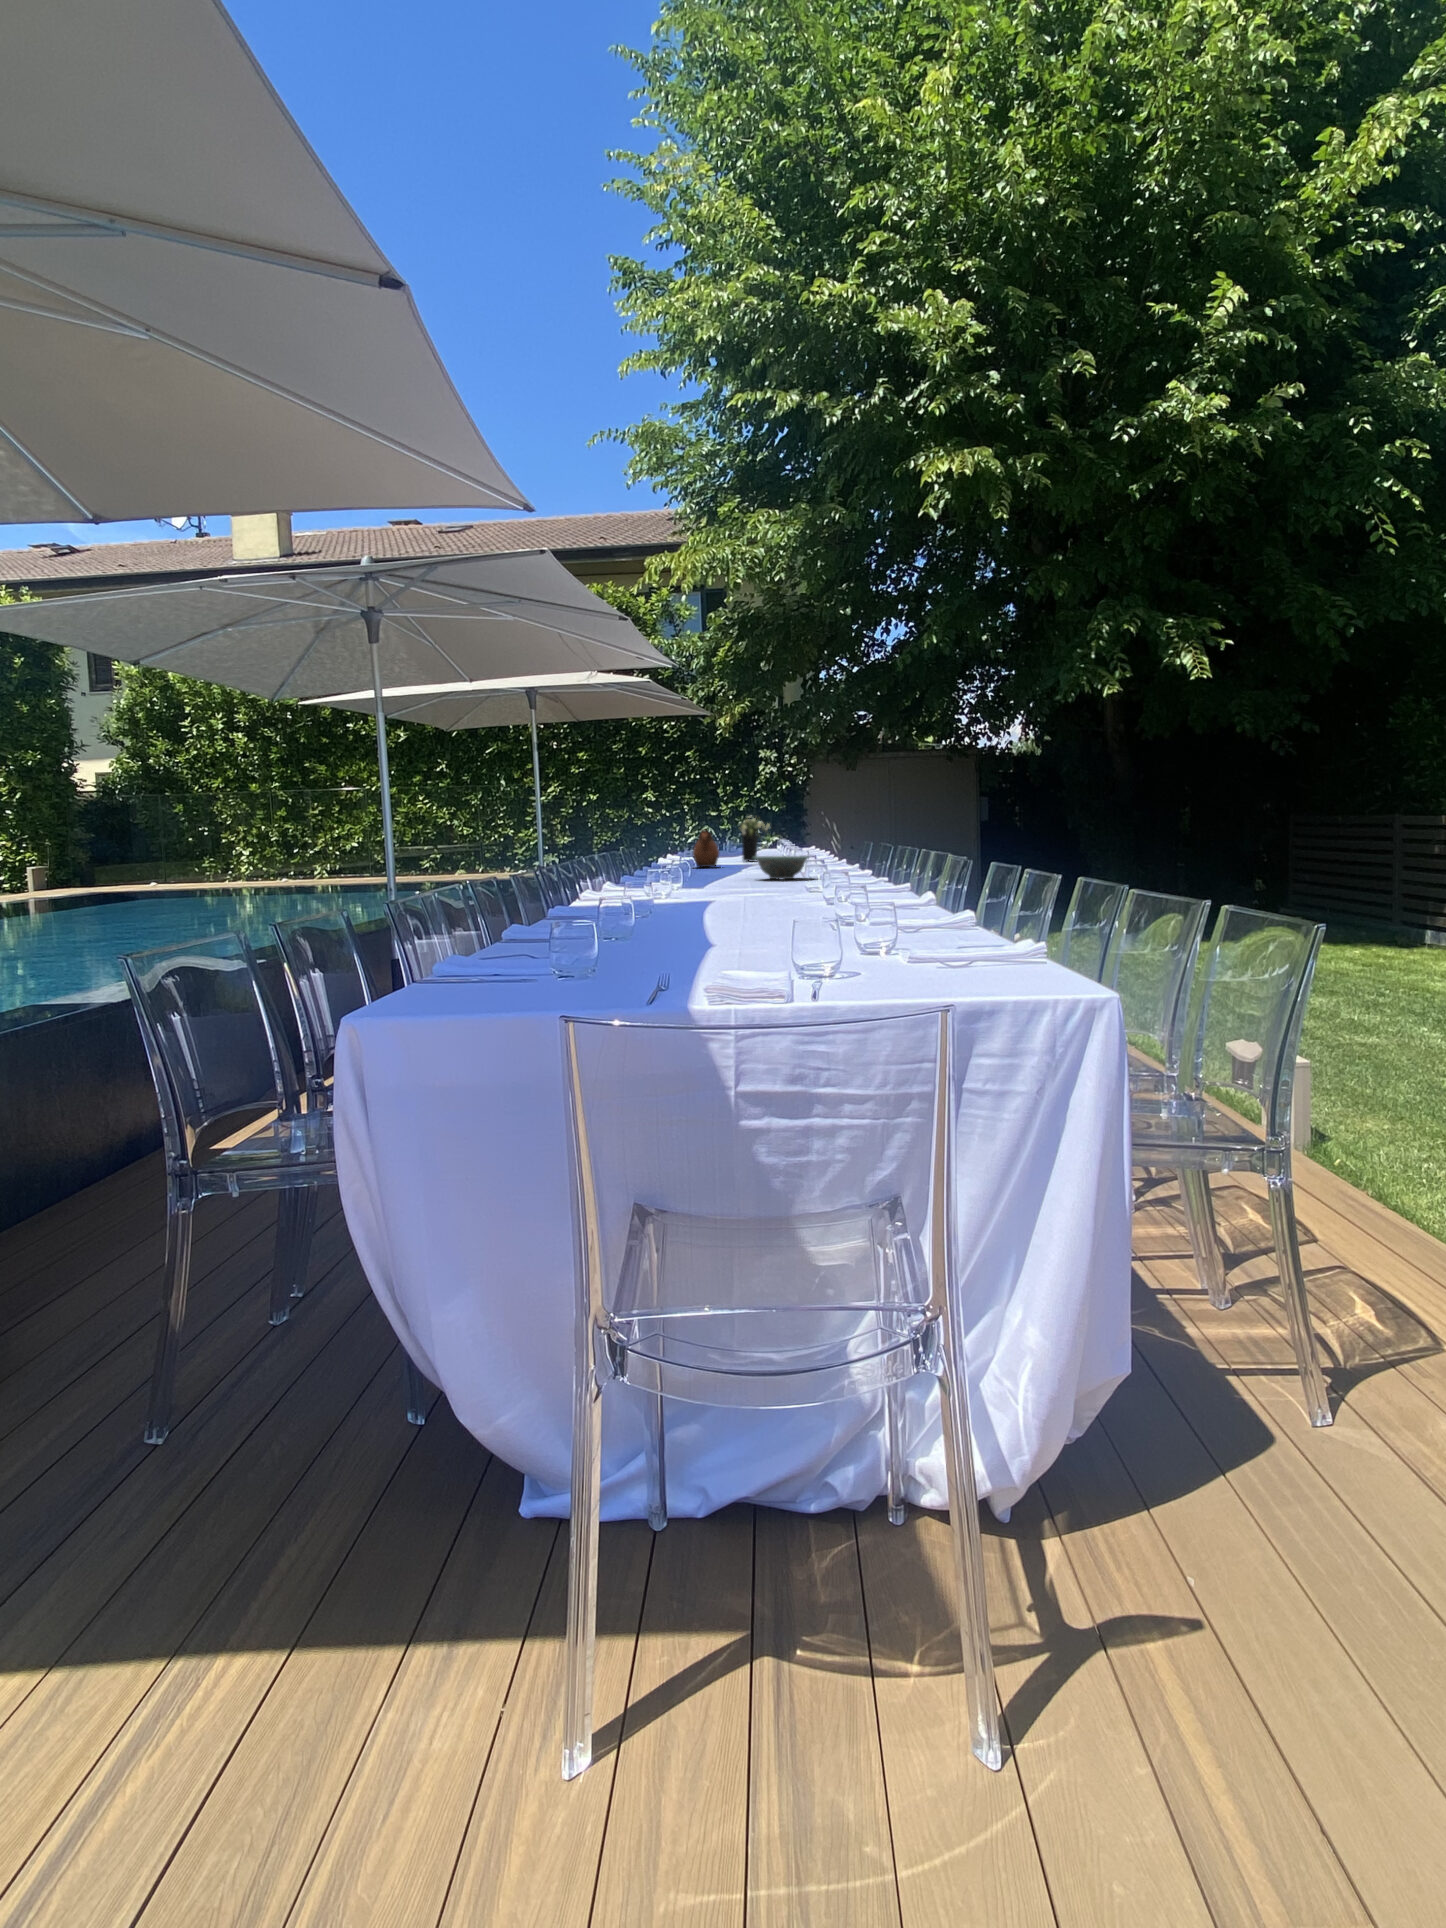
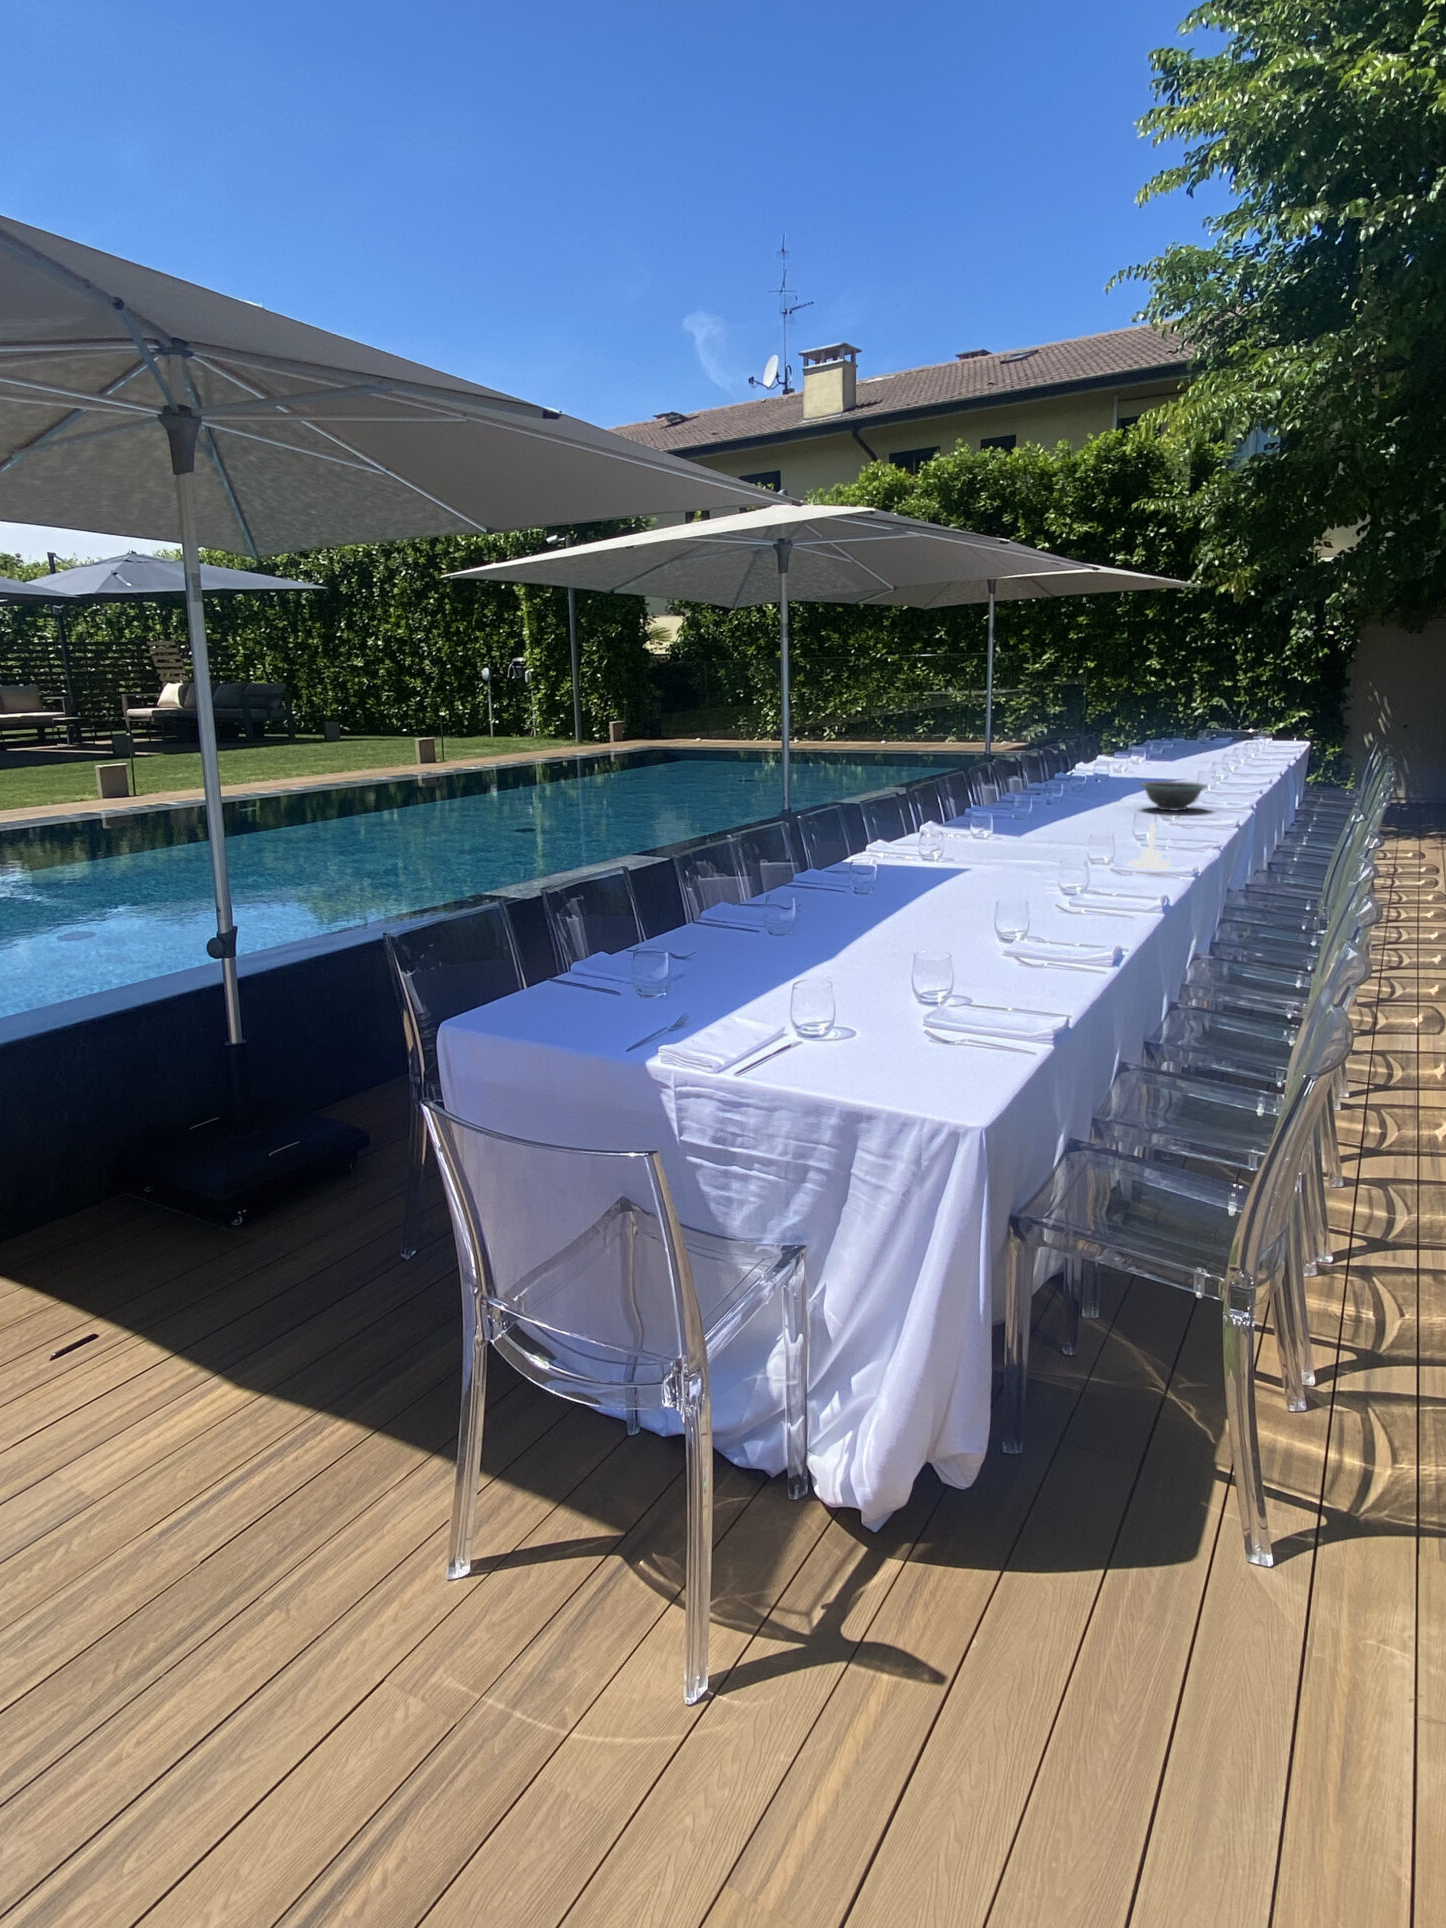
flower arrangement: present [740,816,770,861] -> none [1194,709,1240,763]
ceramic pitcher: present [693,830,719,867] -> none [1117,734,1158,775]
candle holder: none [826,852,864,901] -> present [1129,819,1171,870]

